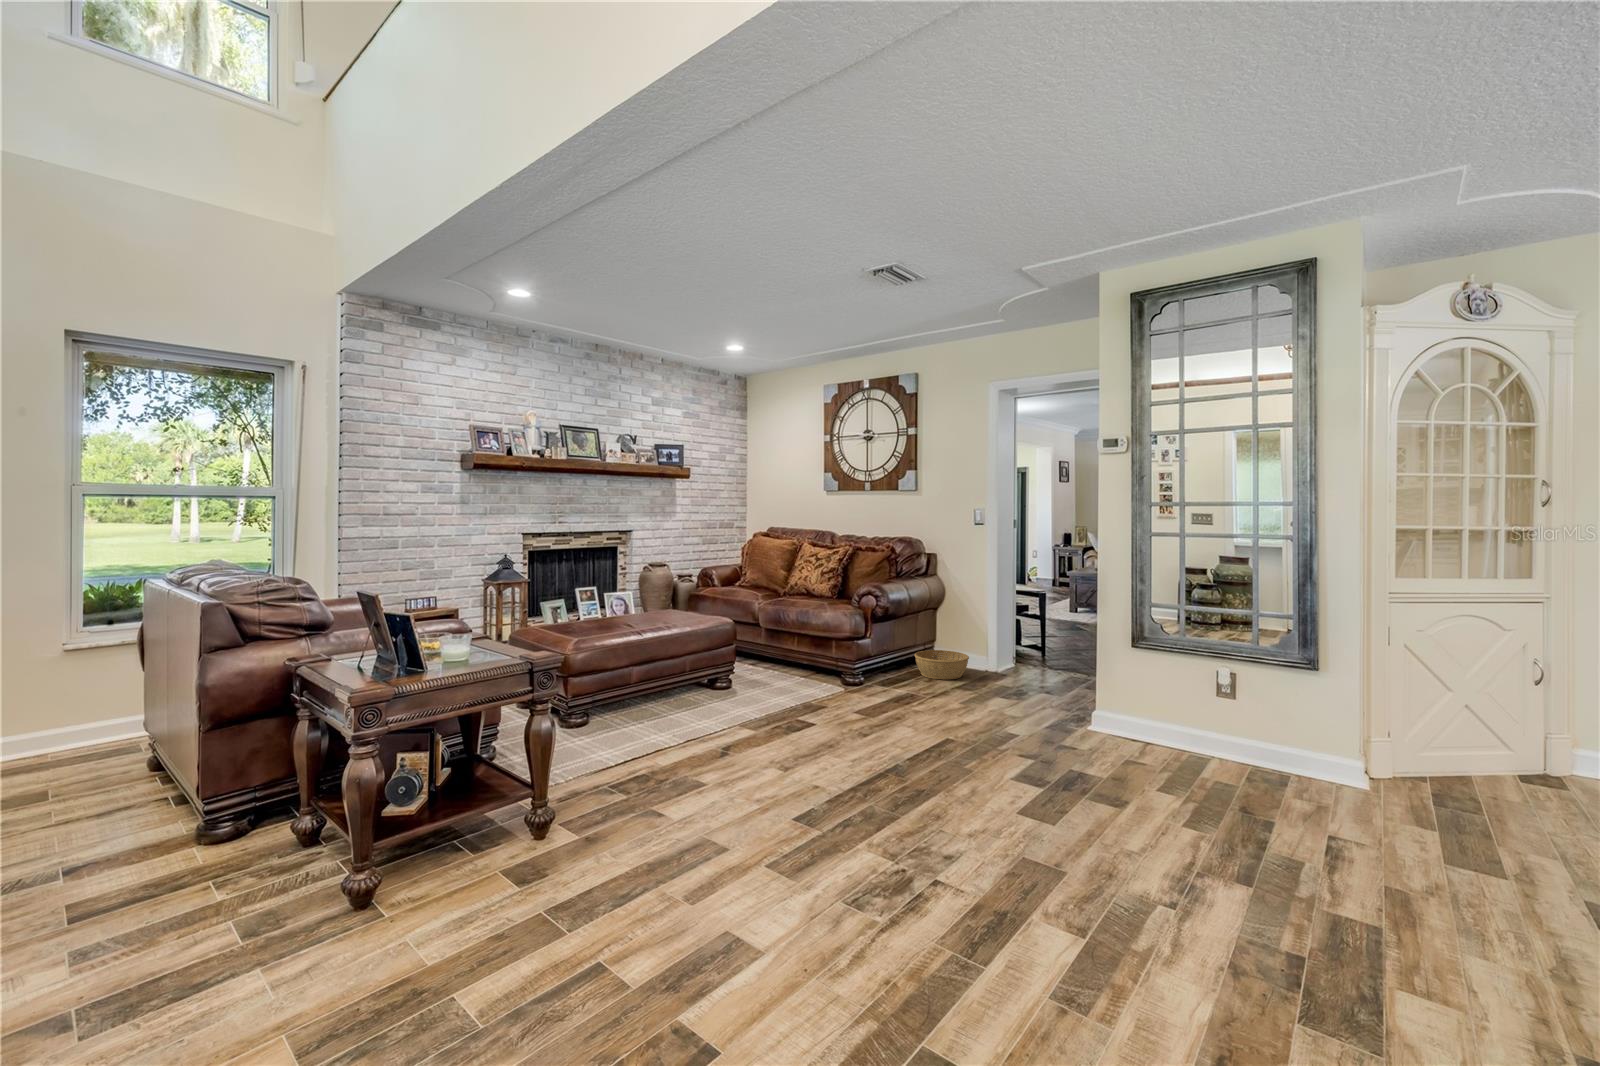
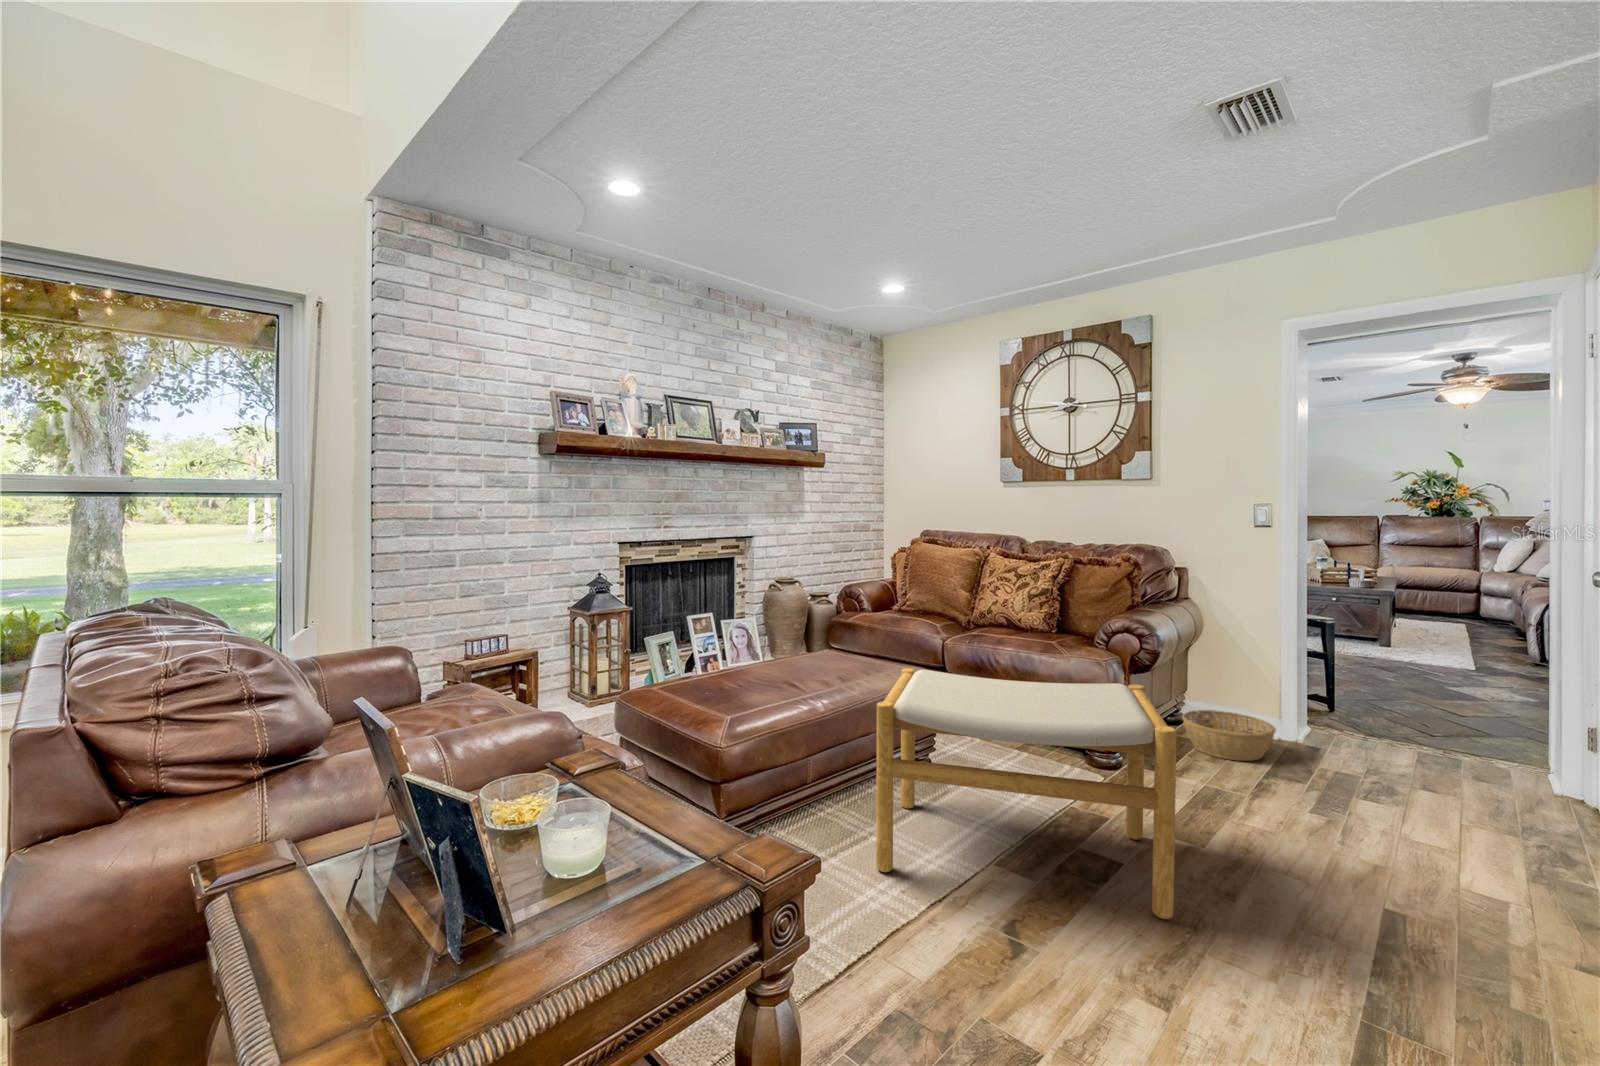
footstool: none [665,613,840,742] -> present [876,668,1177,919]

